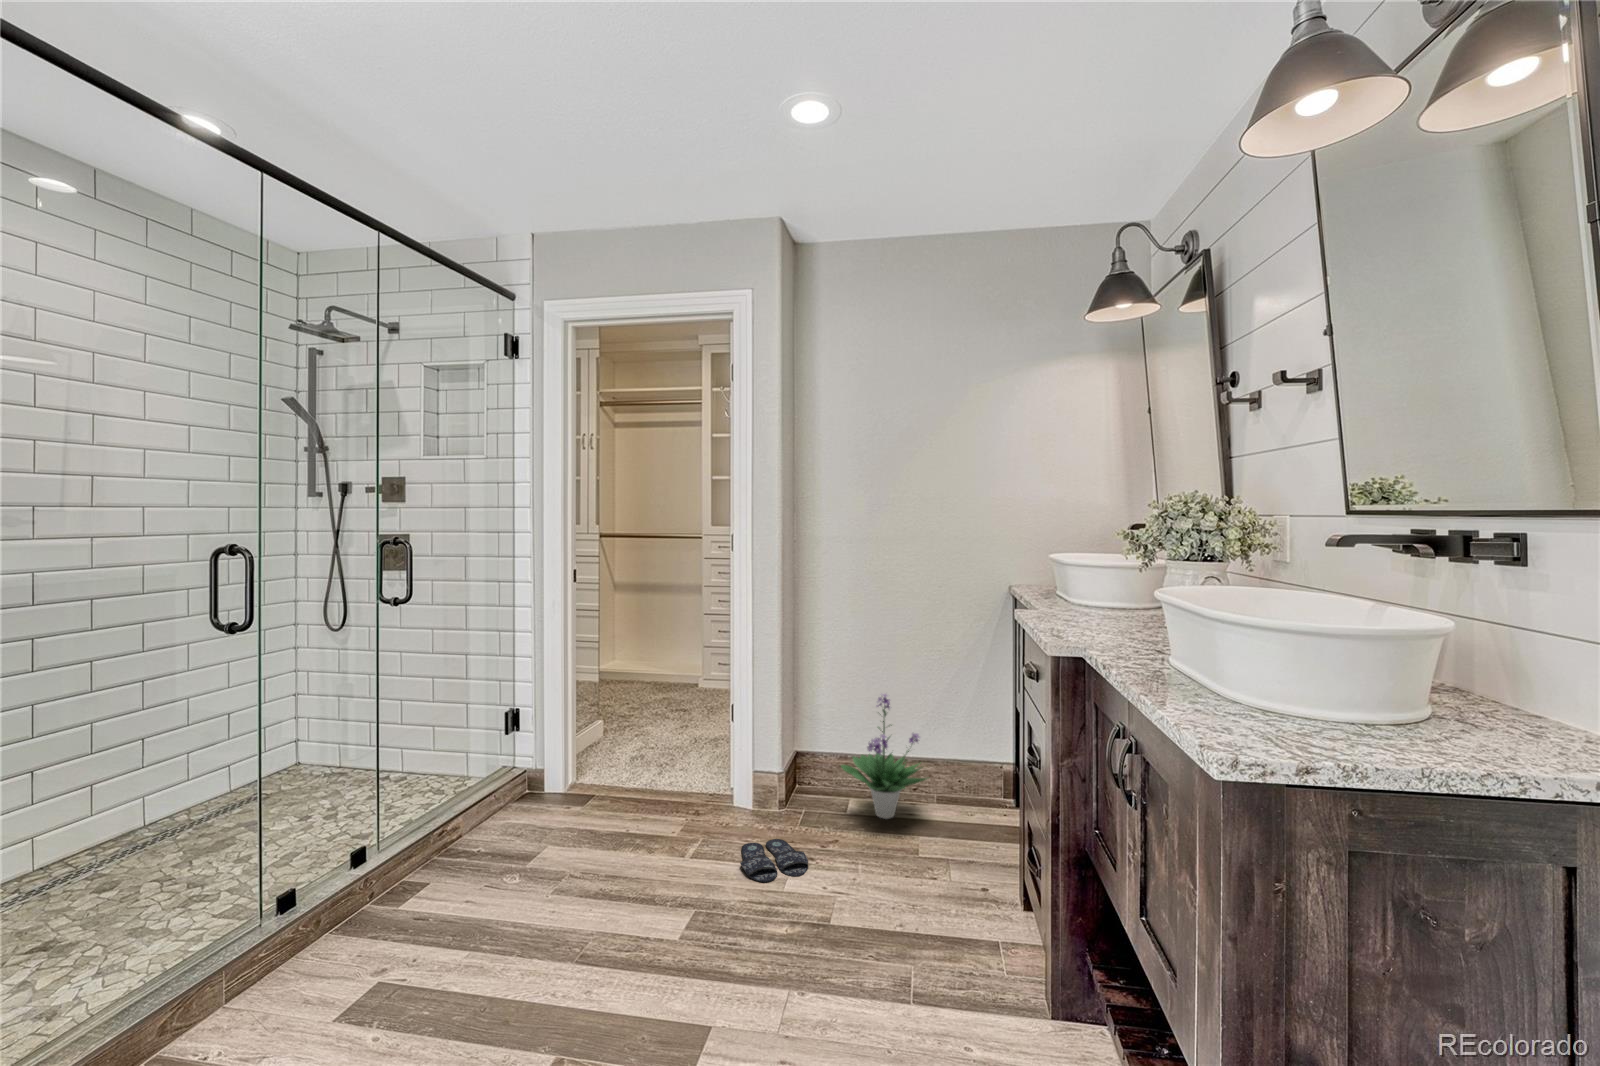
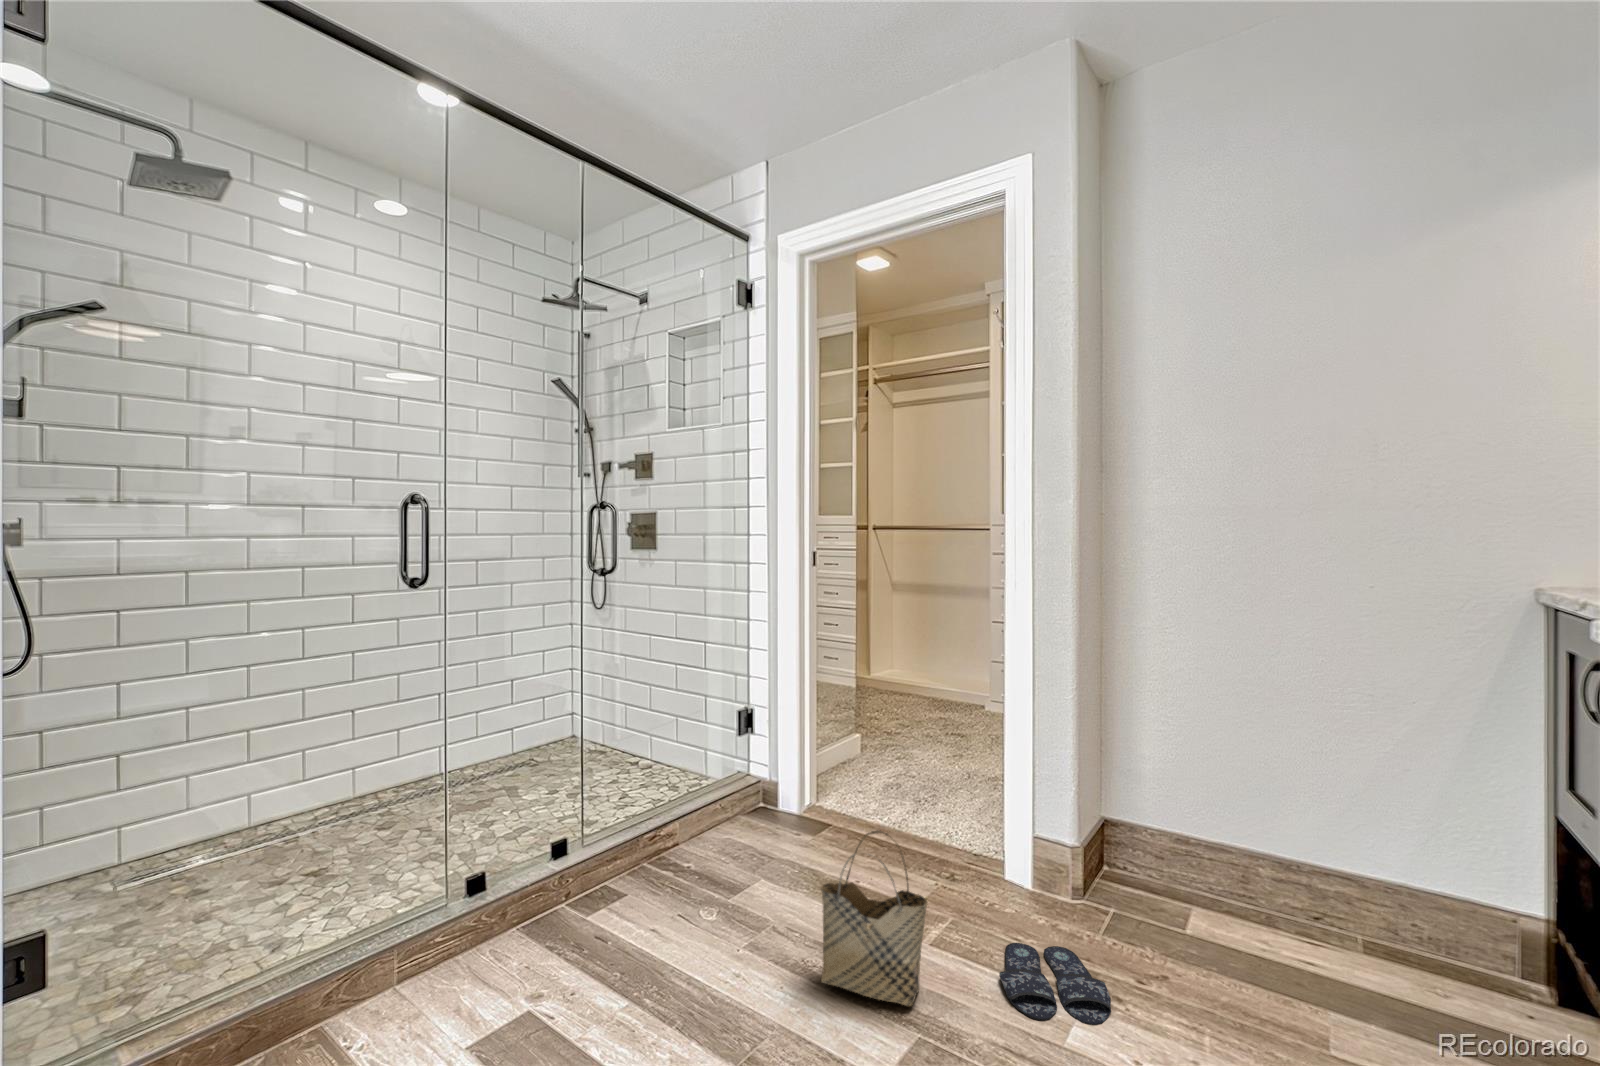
potted plant: present [841,694,926,819] -> none [1172,750,1349,960]
woven basket: none [617,783,695,899] -> present [820,831,928,1006]

